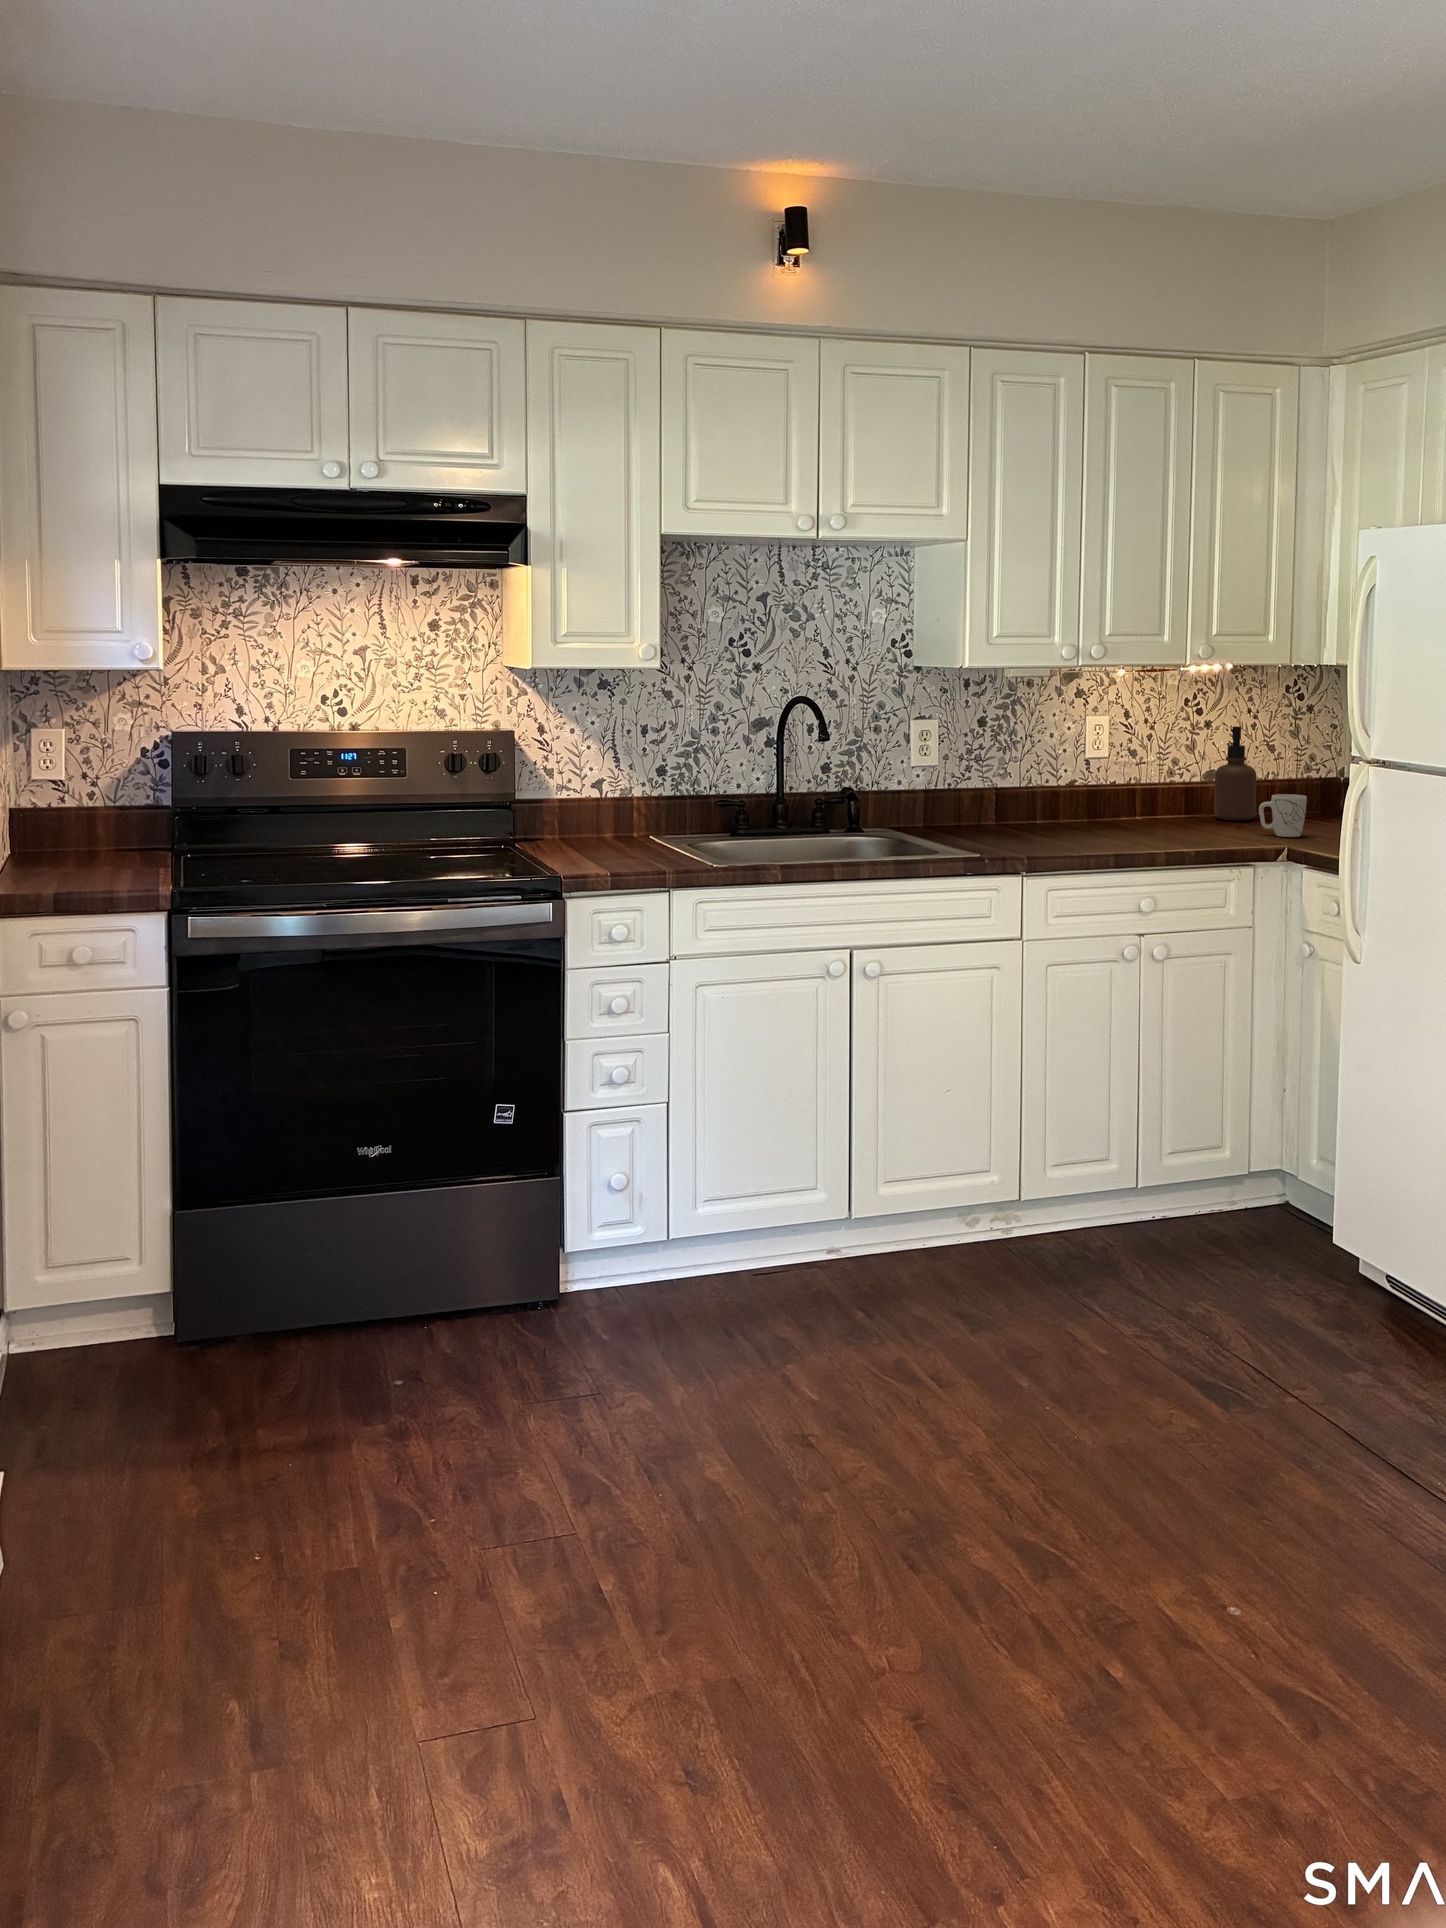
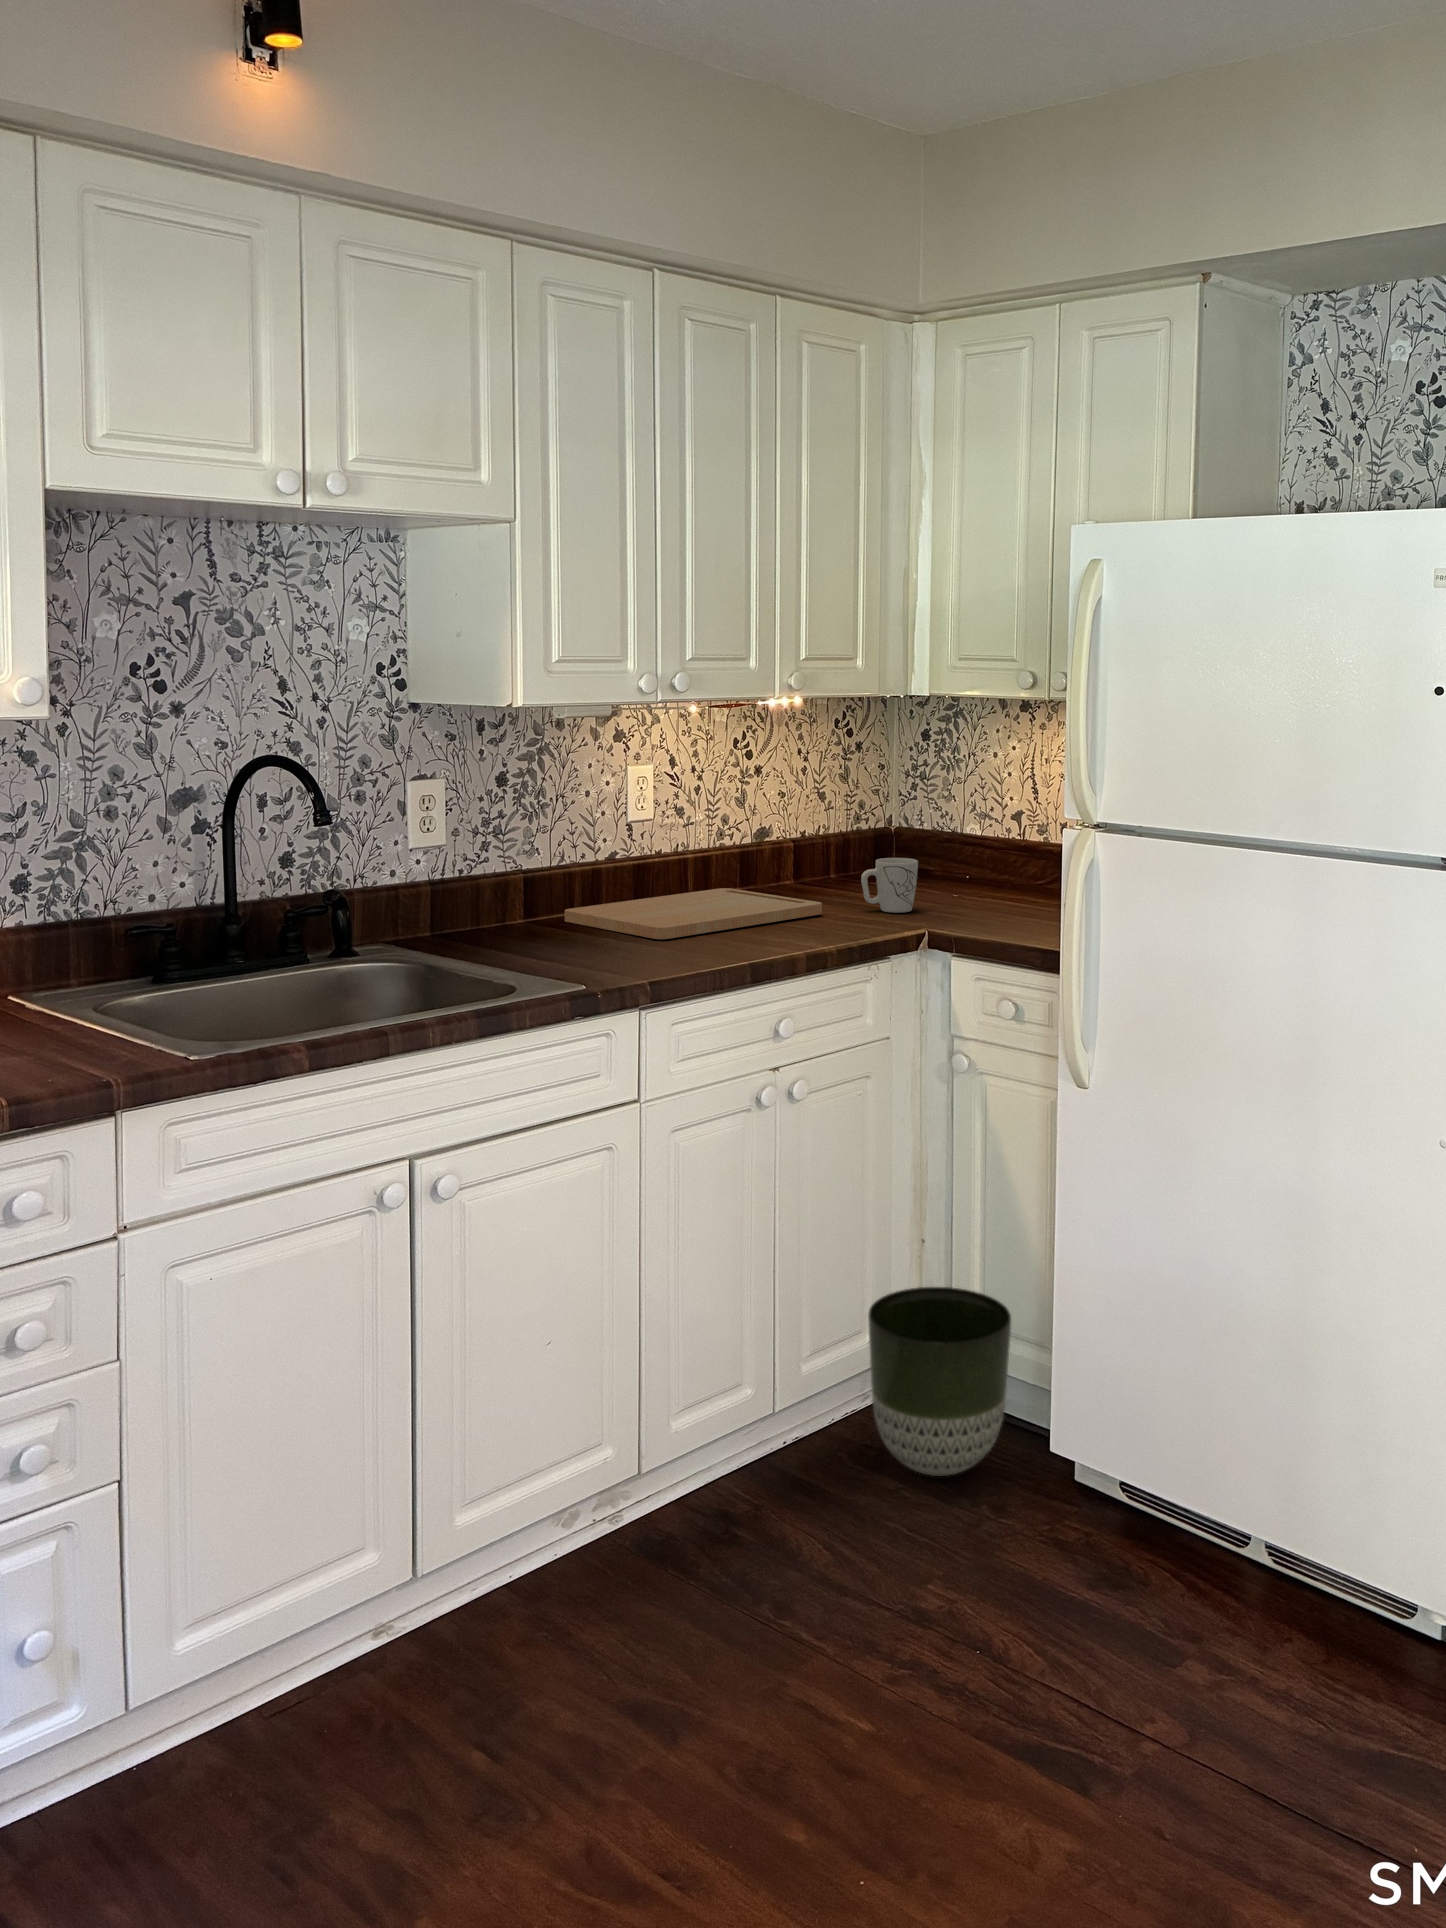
soap dispenser: present [1214,726,1257,821] -> none [773,772,824,891]
cutting board: none [1025,813,1222,839] -> present [565,888,822,939]
planter: none [1201,1117,1314,1254] -> present [868,1287,1011,1476]

